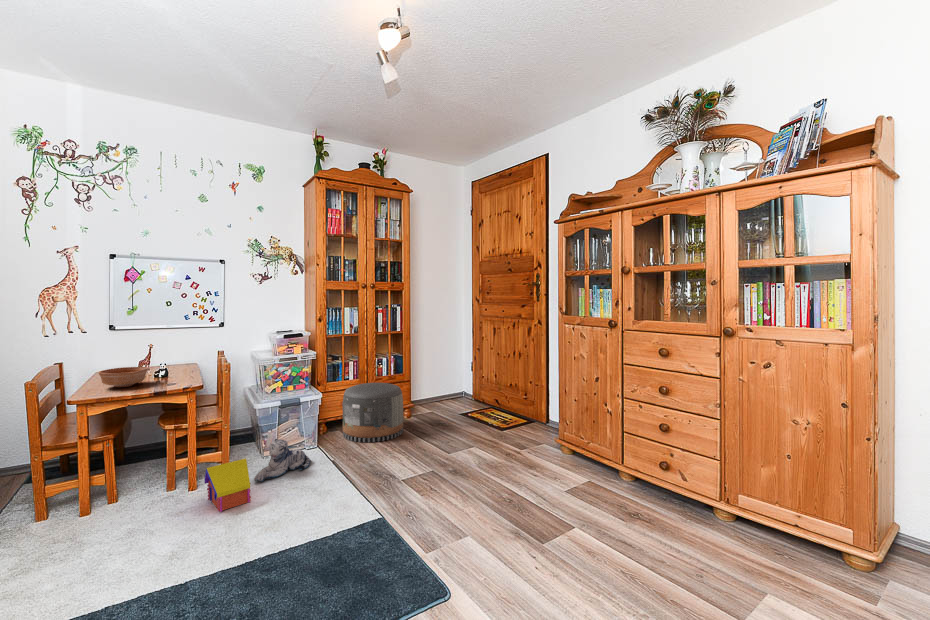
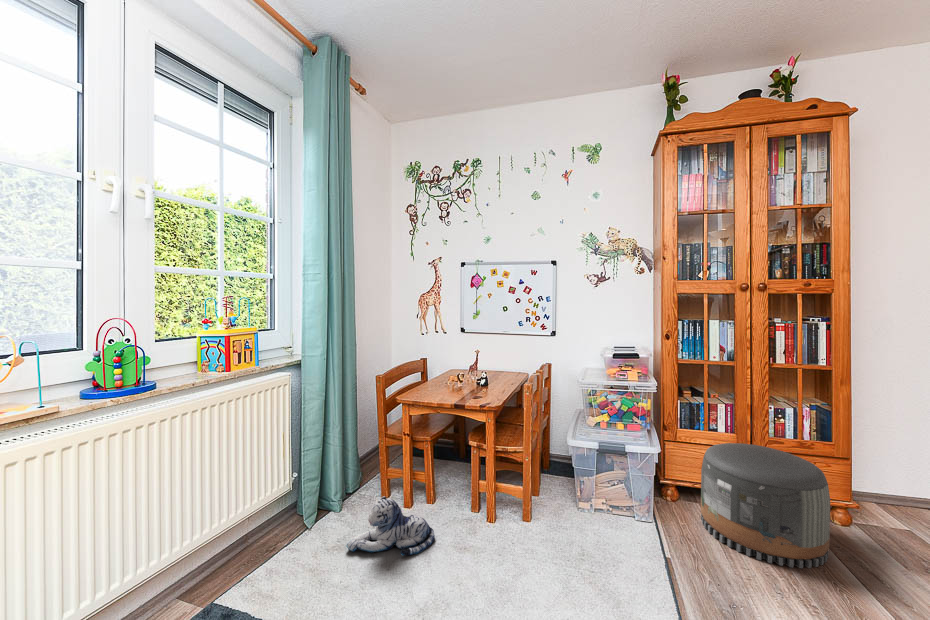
bowl: present [99,367,148,387] -> none [424,374,464,396]
plush toy: present [254,439,311,481] -> present [346,496,435,556]
toy house: present [205,458,251,512] -> none [486,526,536,600]

